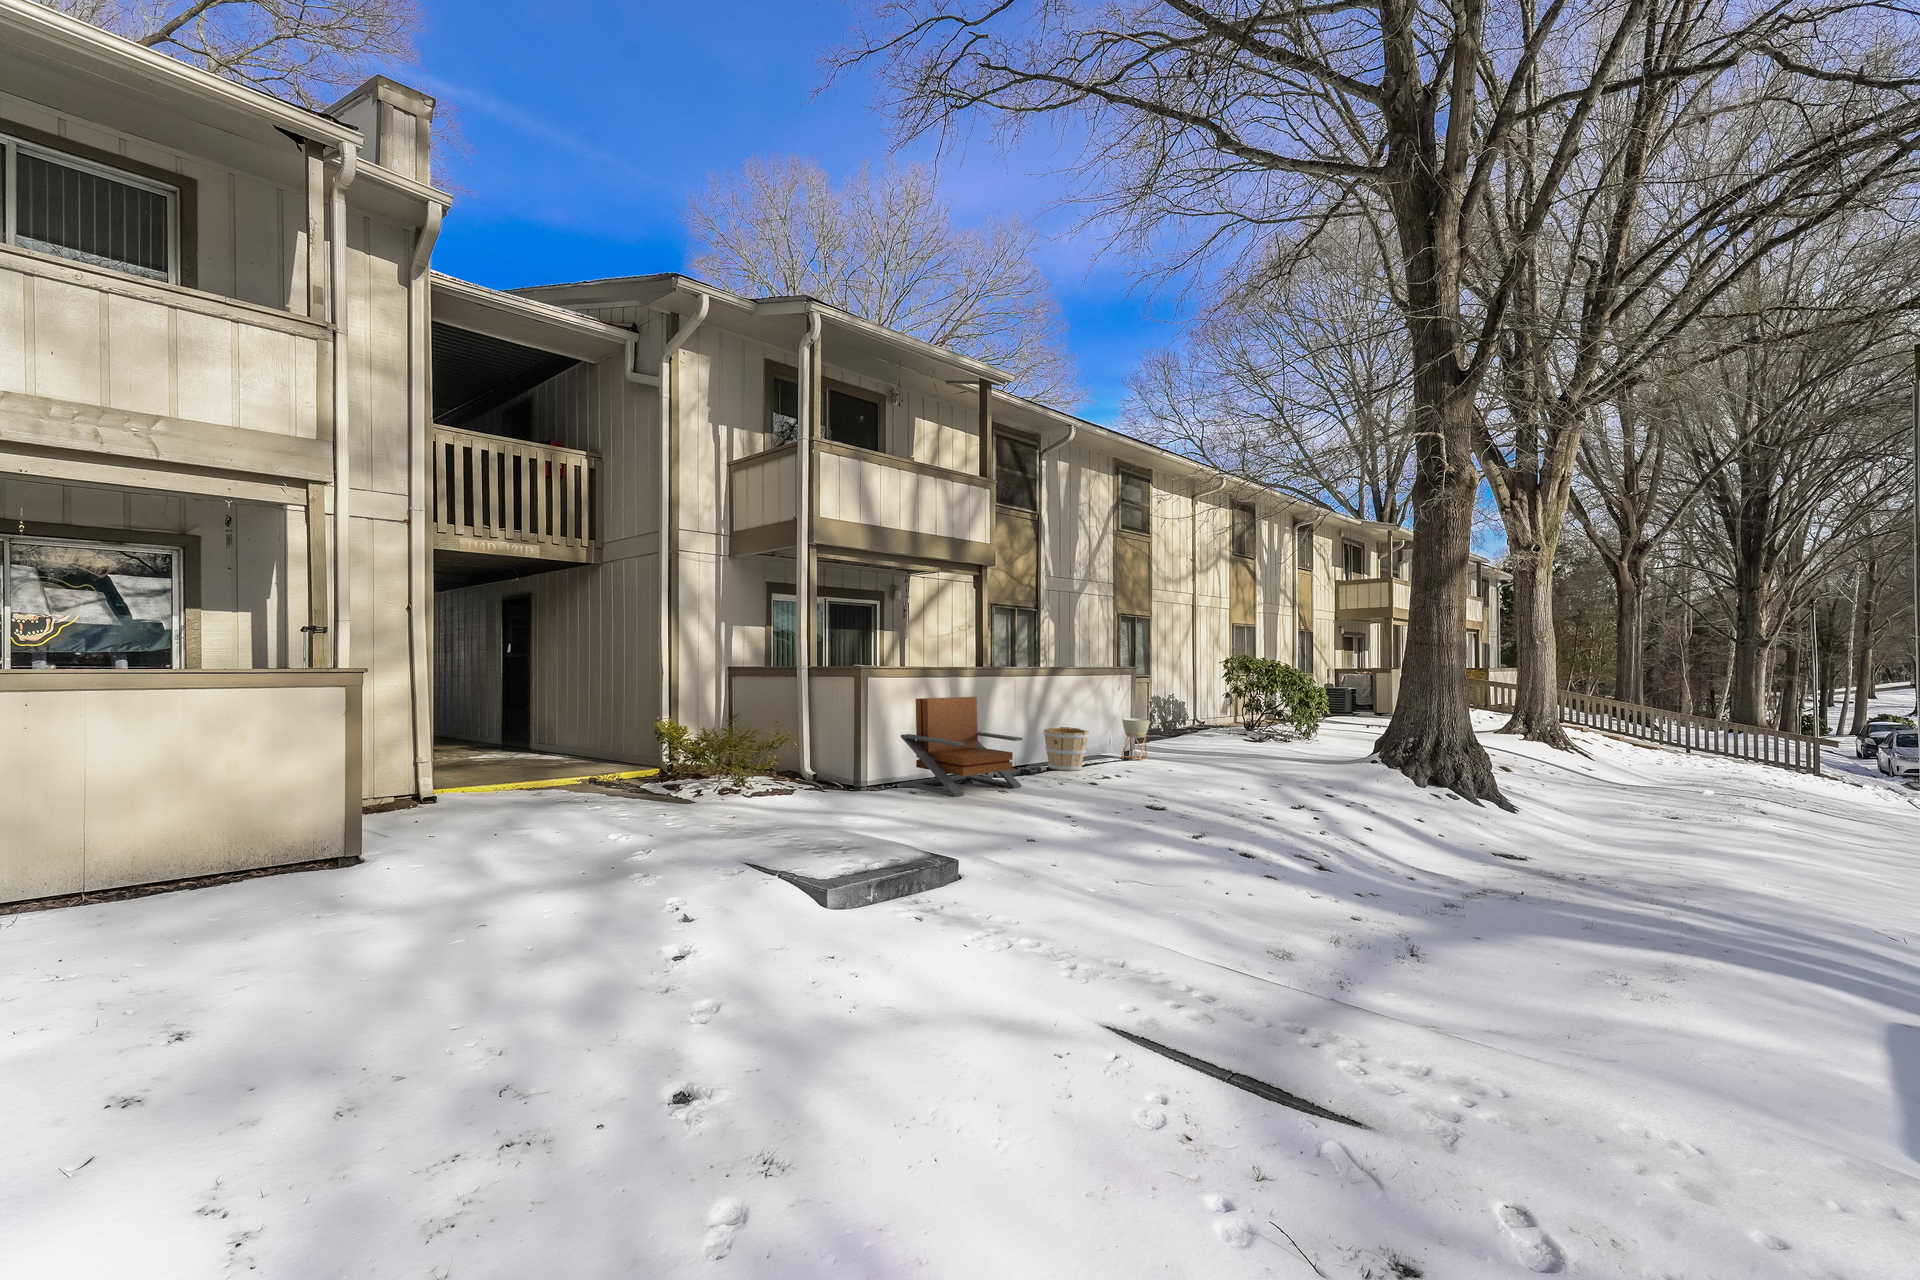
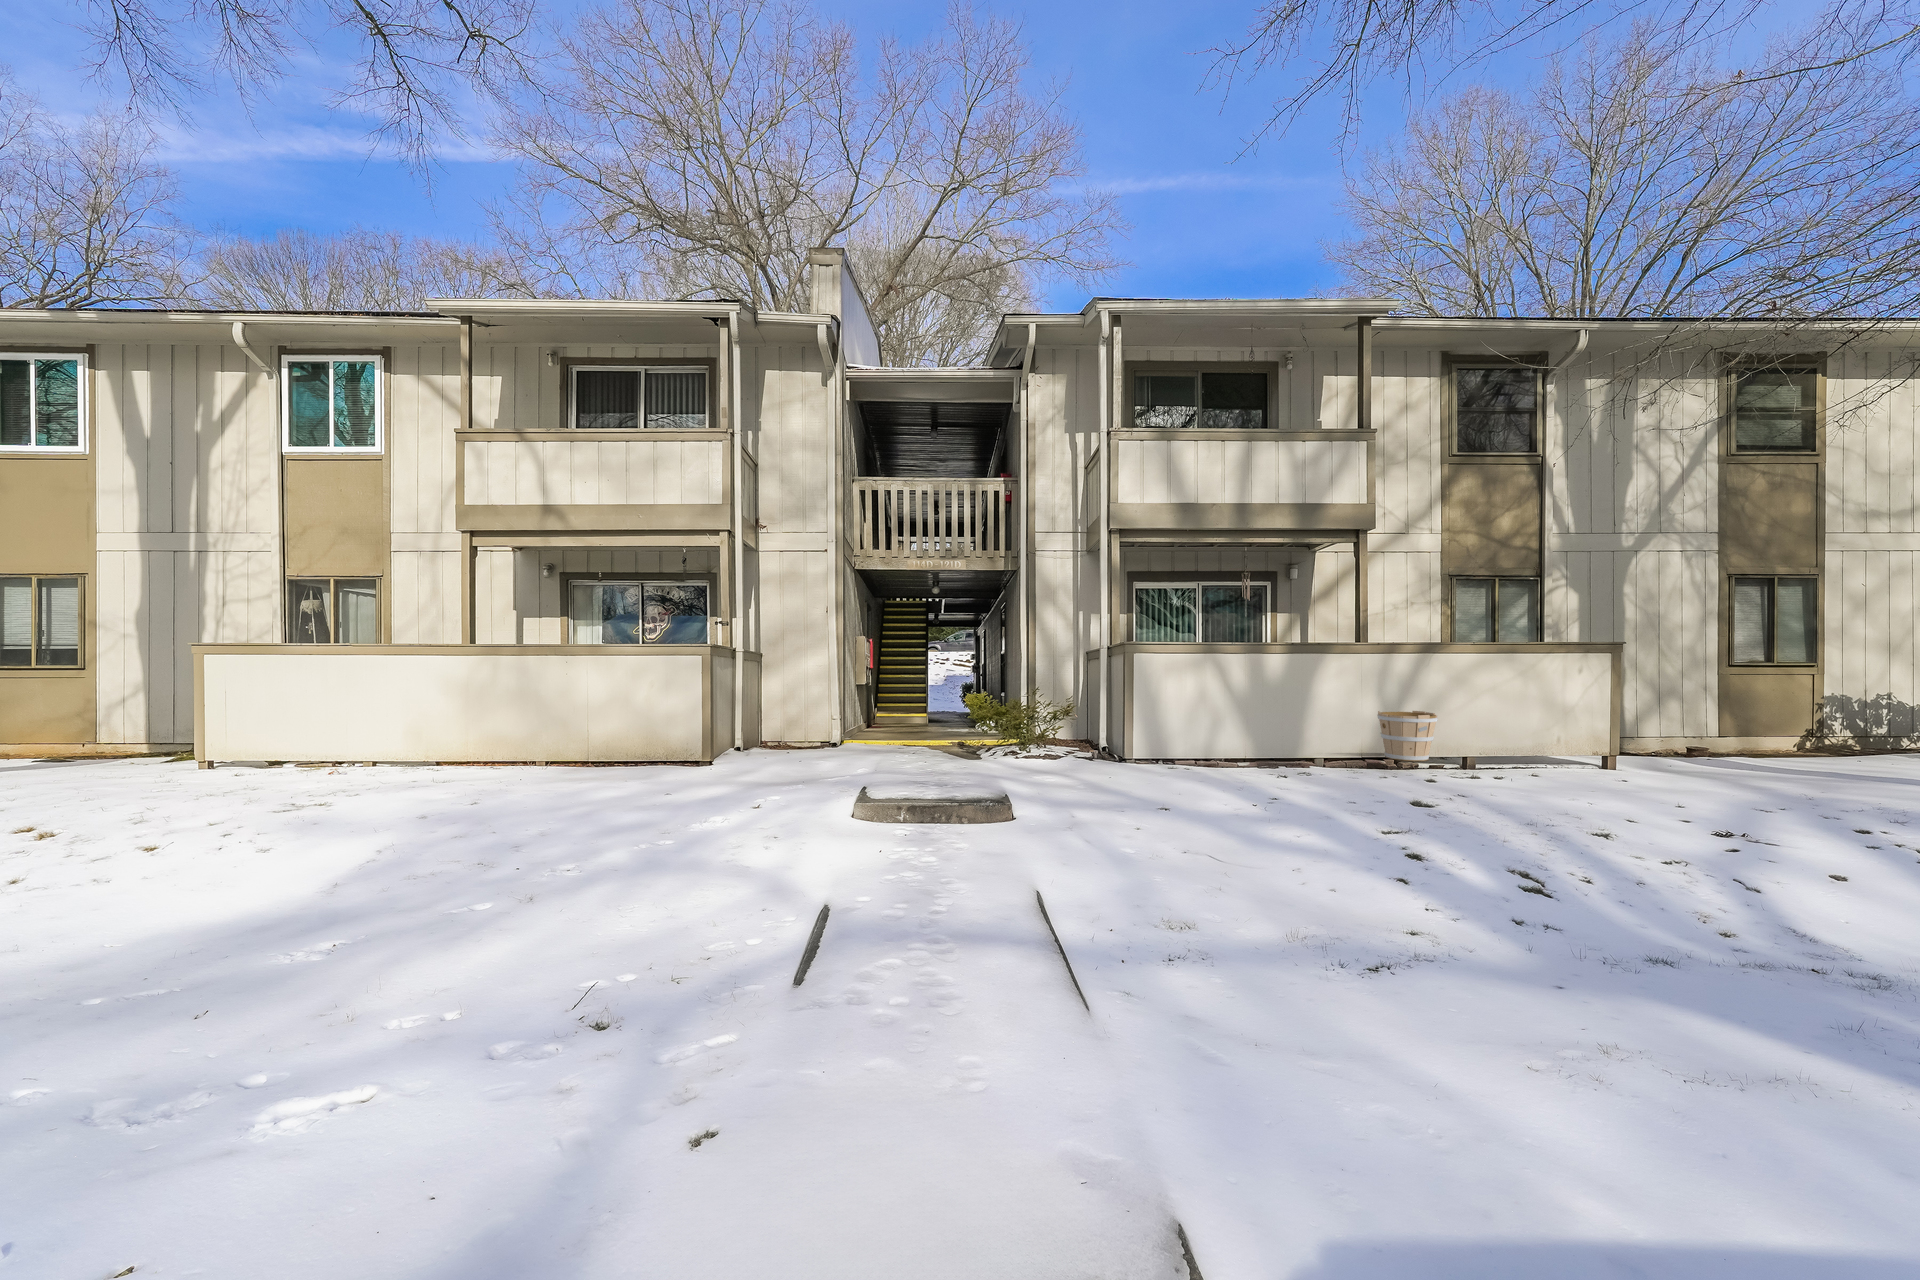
lounge chair: present [901,697,1023,797] -> none [1162,669,1279,764]
planter: present [1122,718,1150,760] -> none [1543,708,1587,762]

